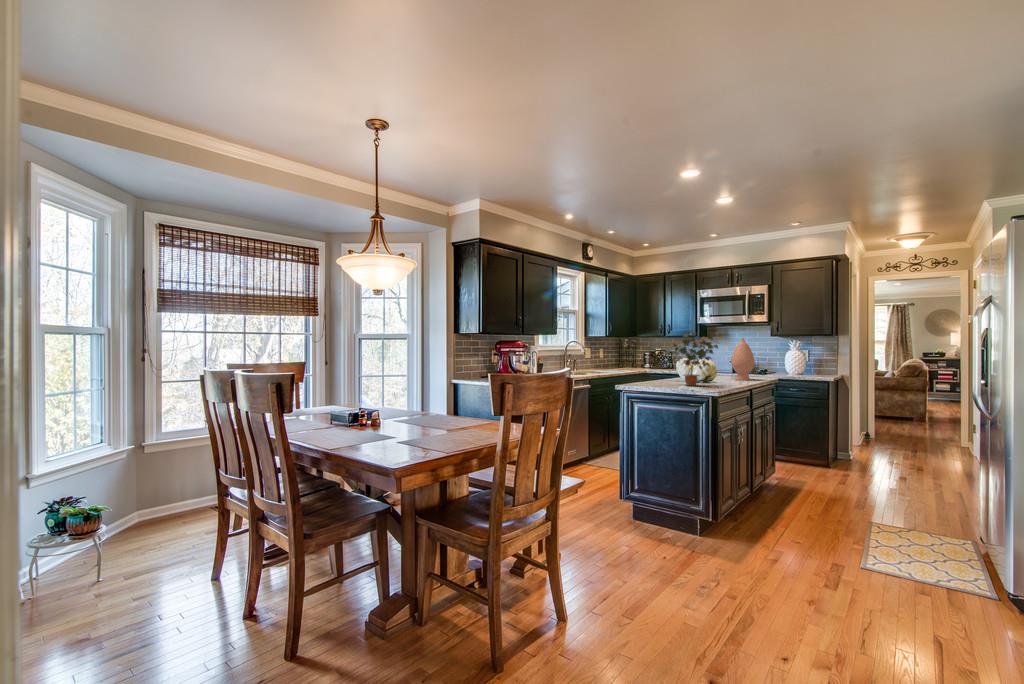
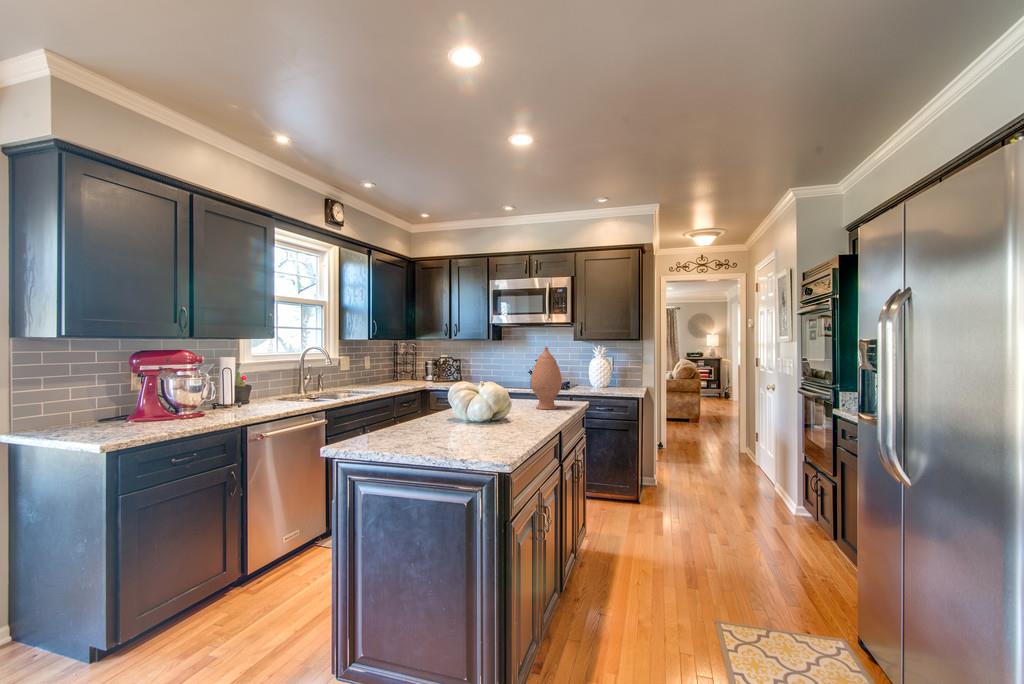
potted plant: present [665,331,718,386] -> none [424,339,517,437]

